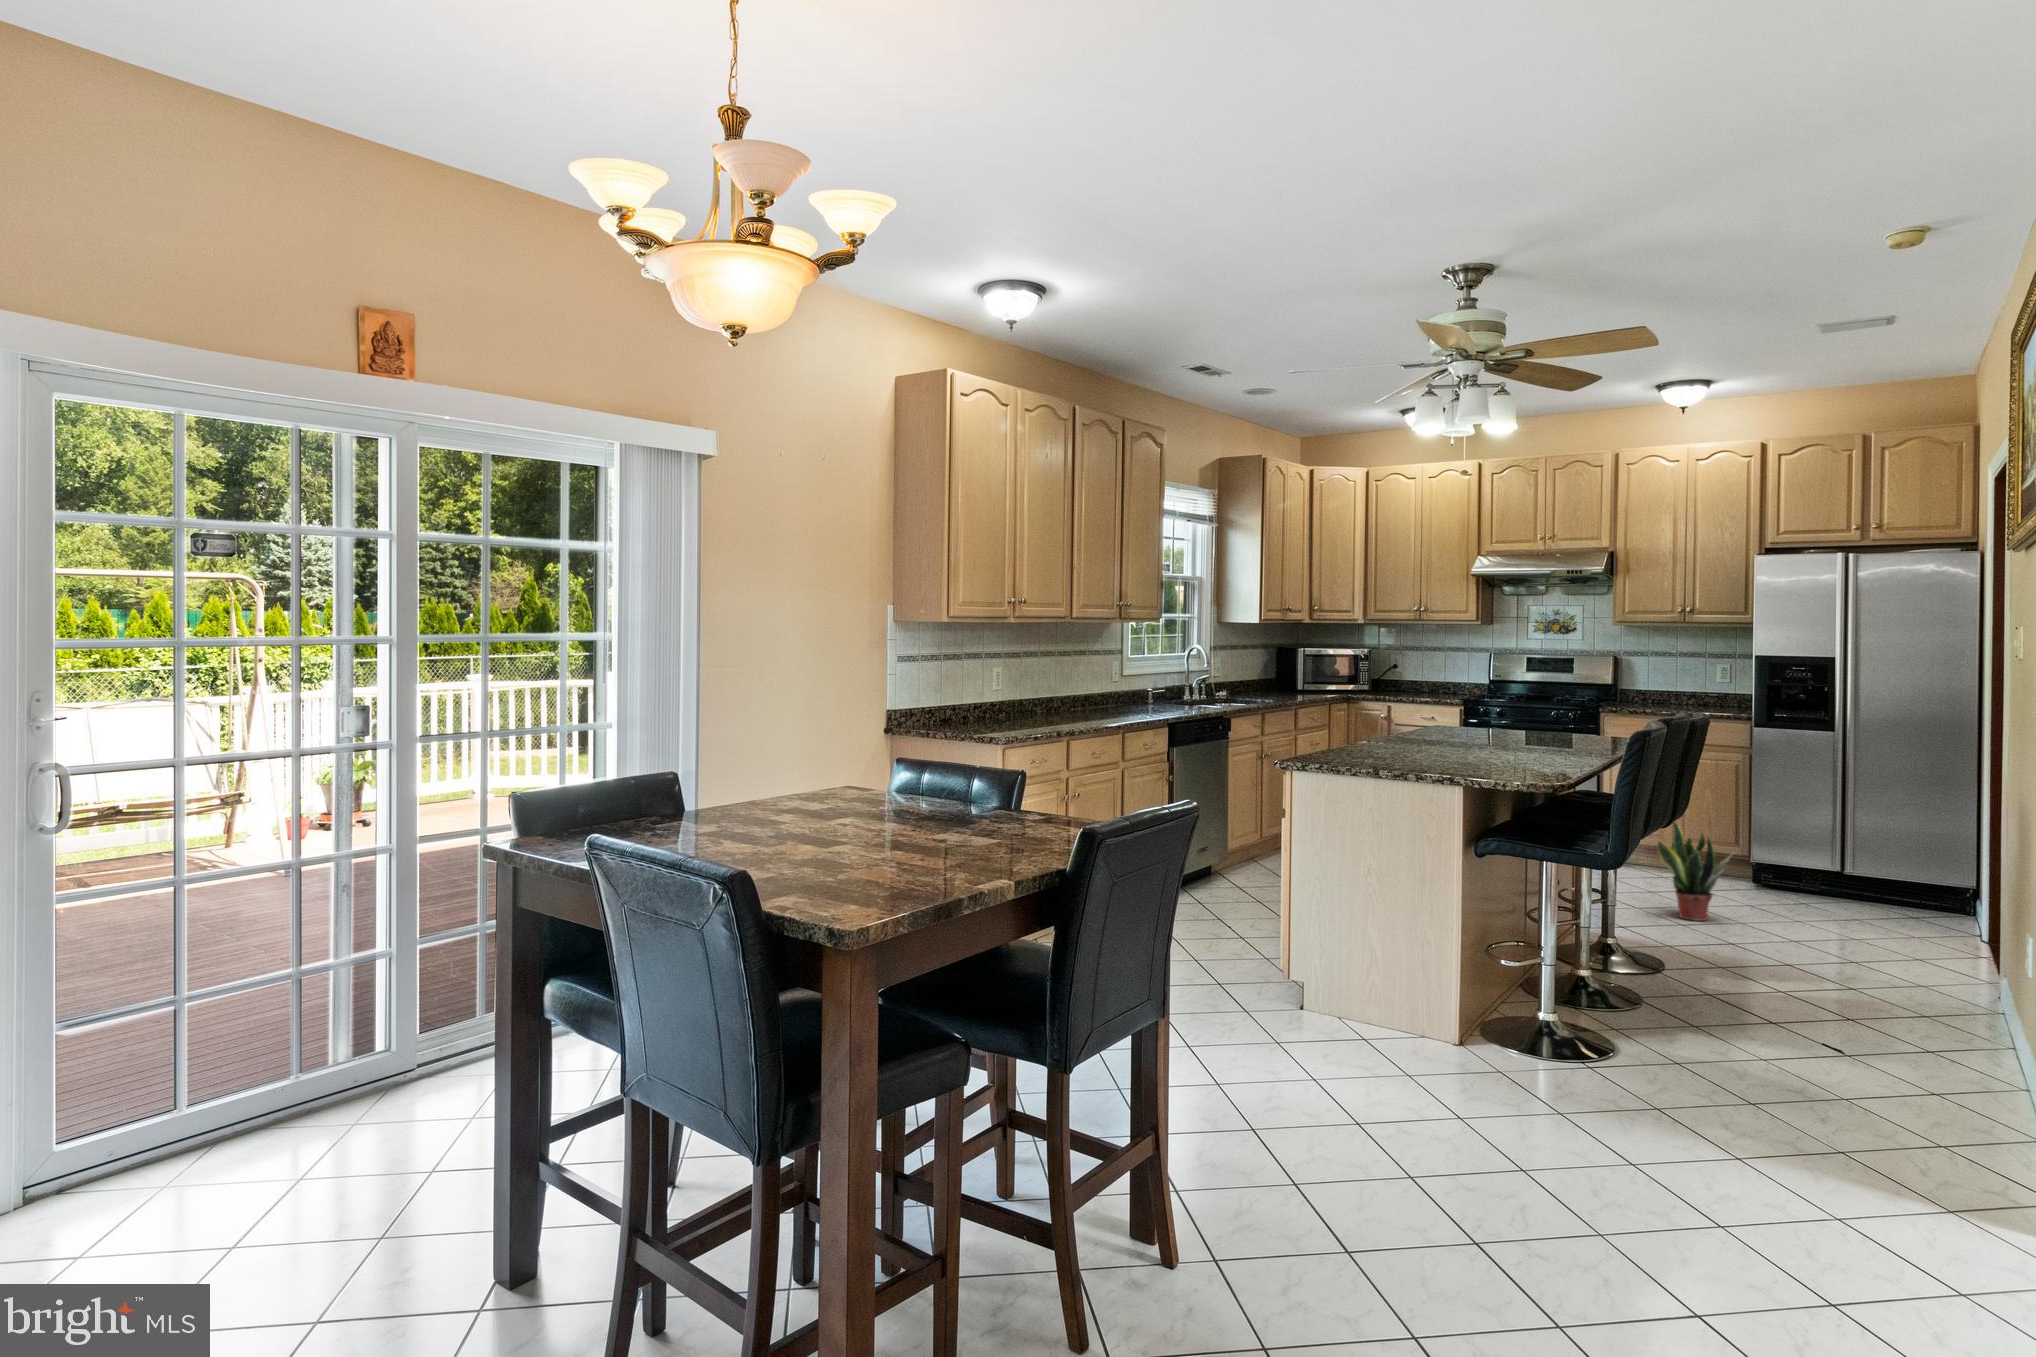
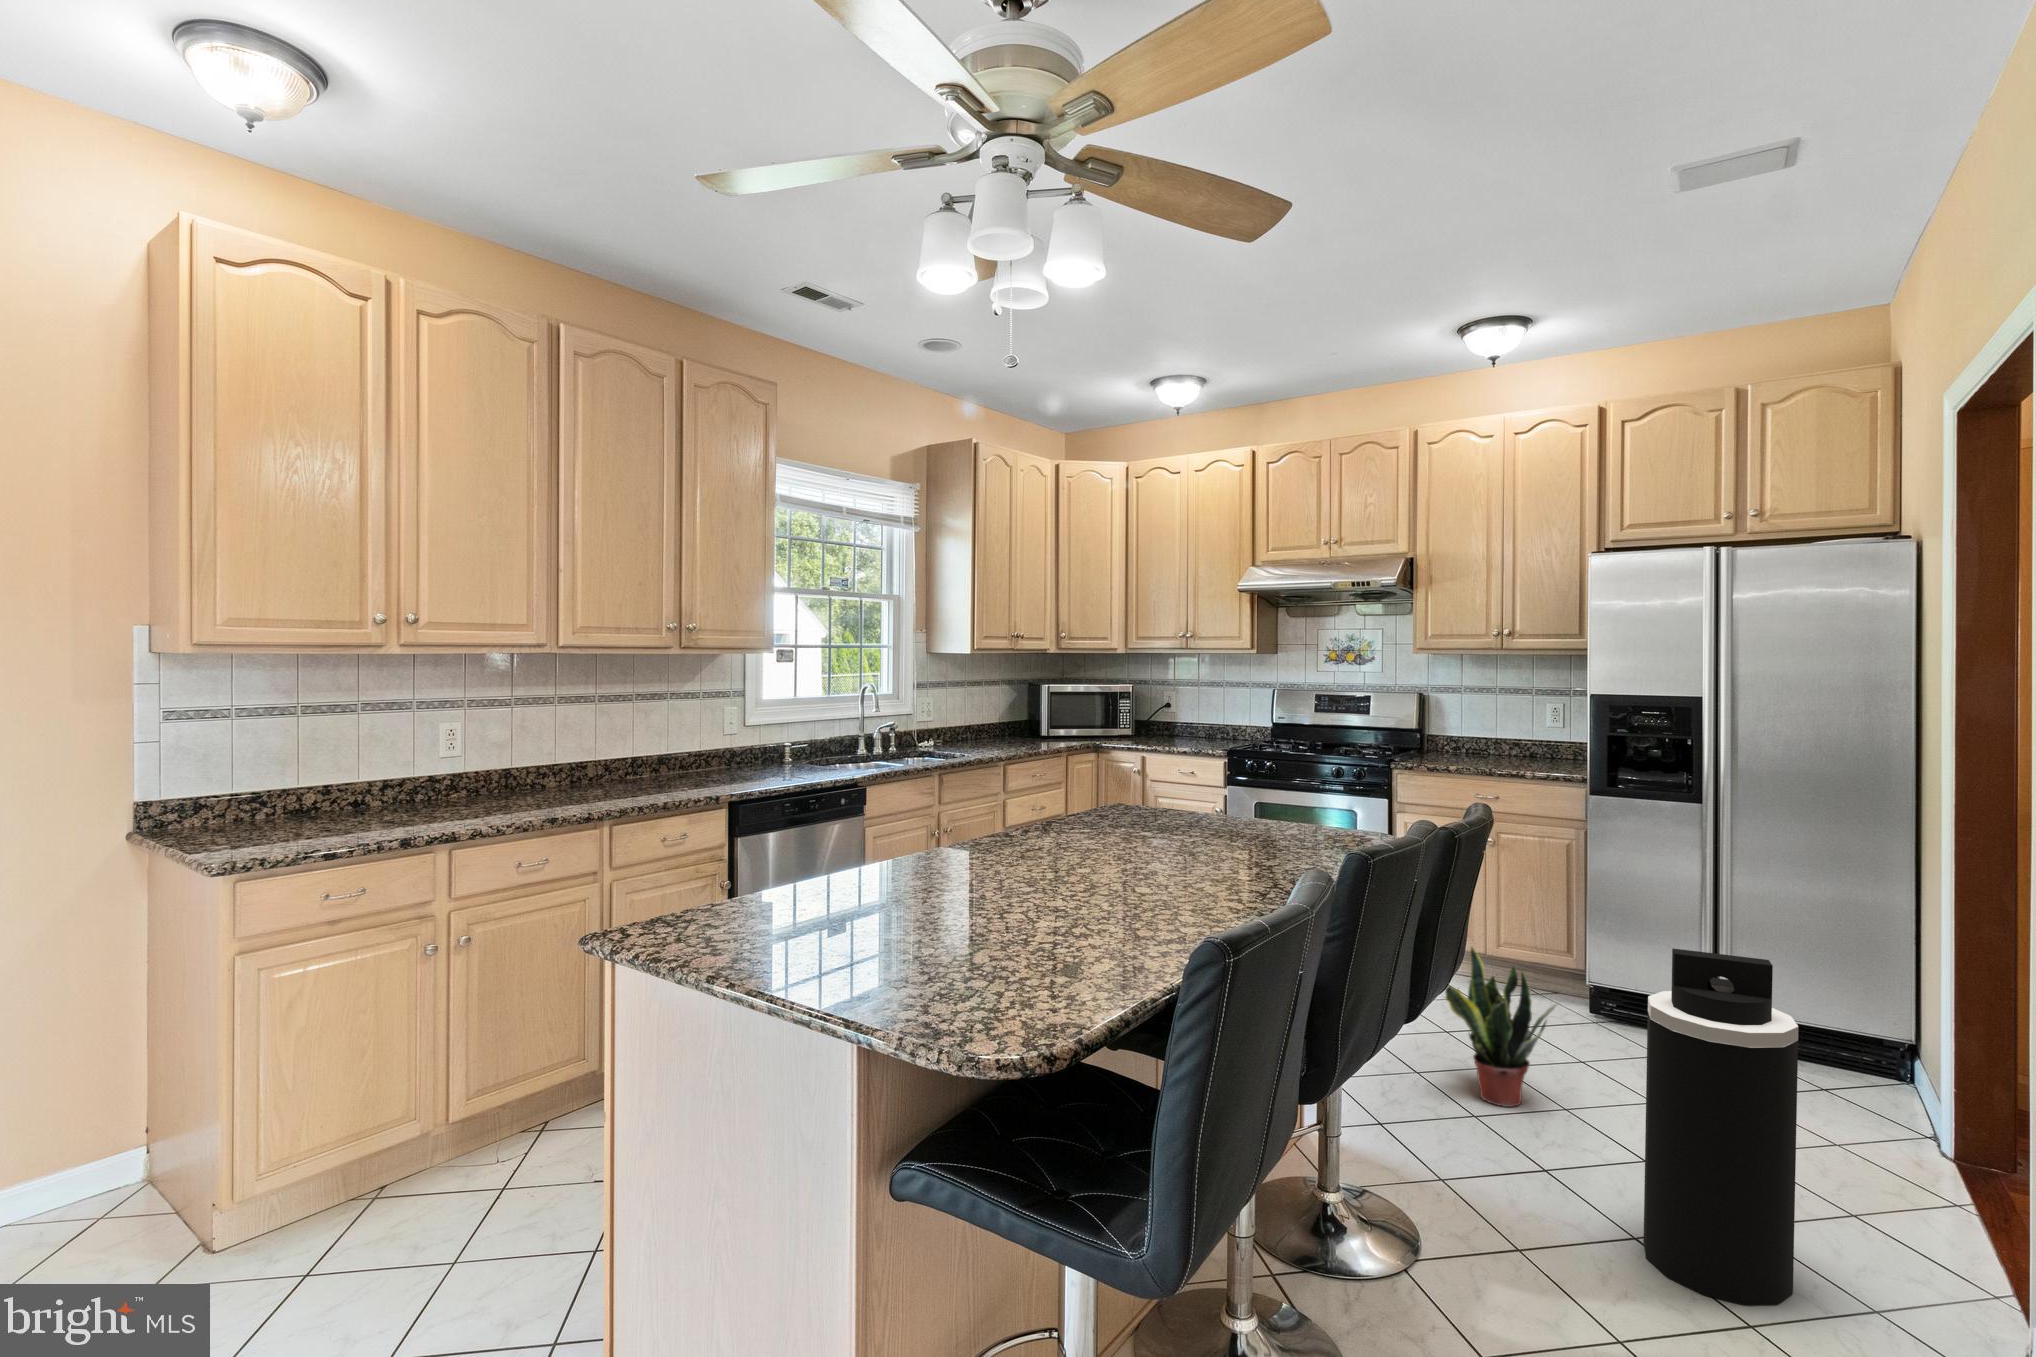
trash can: none [1787,793,1875,979] -> present [1643,948,1798,1305]

